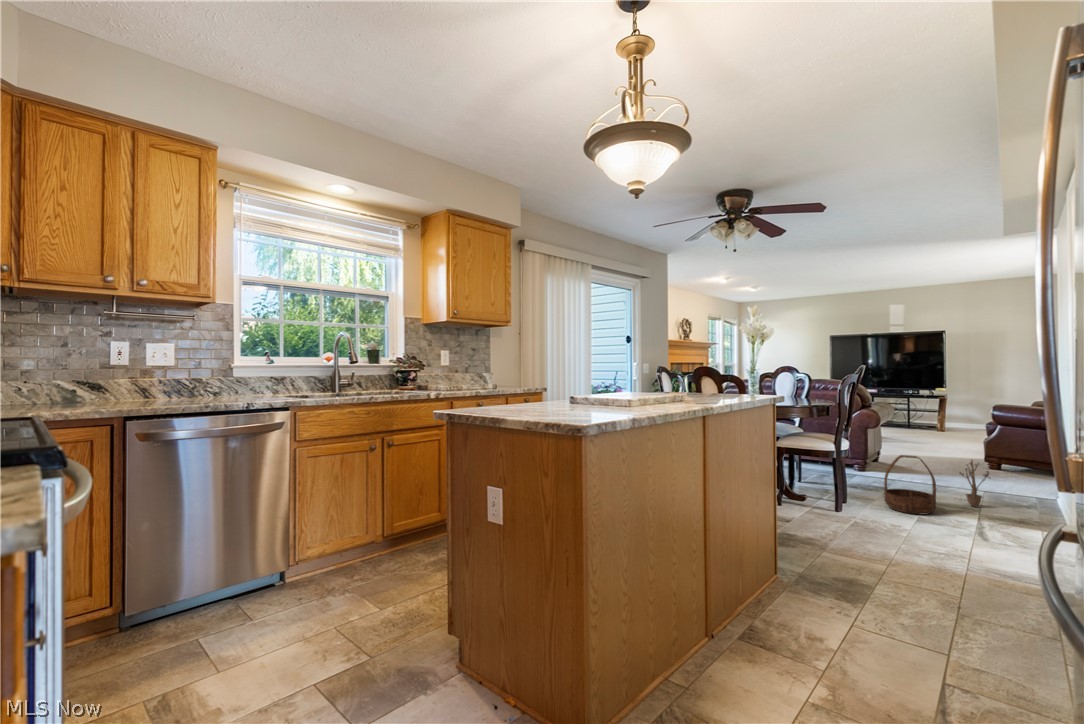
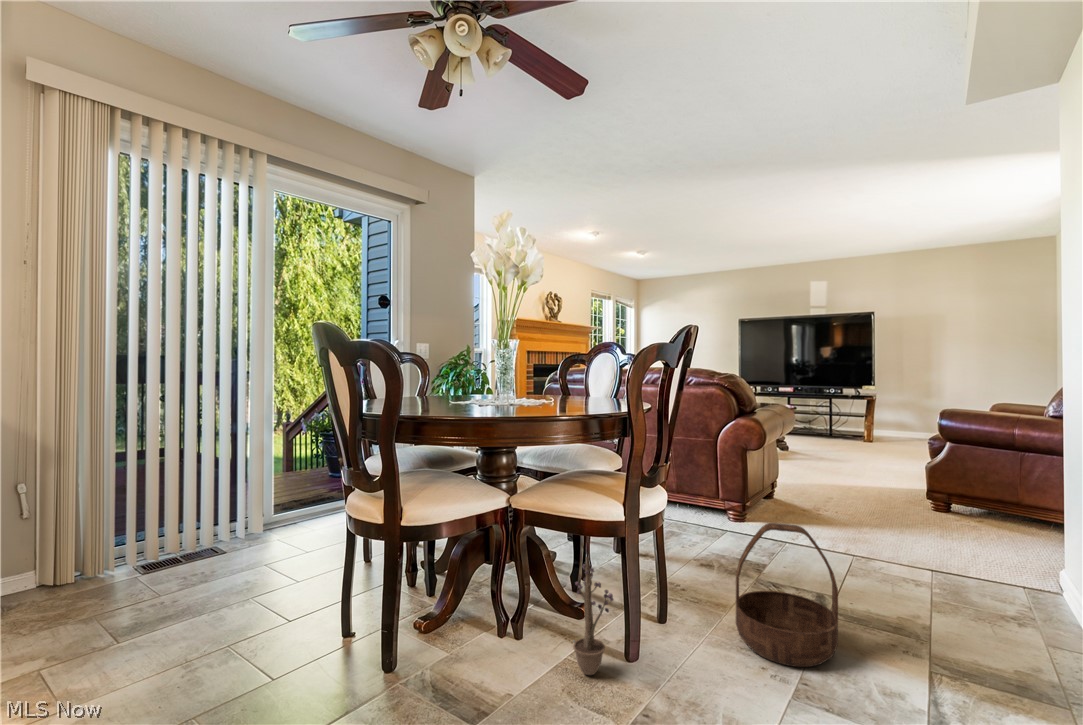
decorative plant: present [959,460,990,507] -> present [573,557,613,675]

